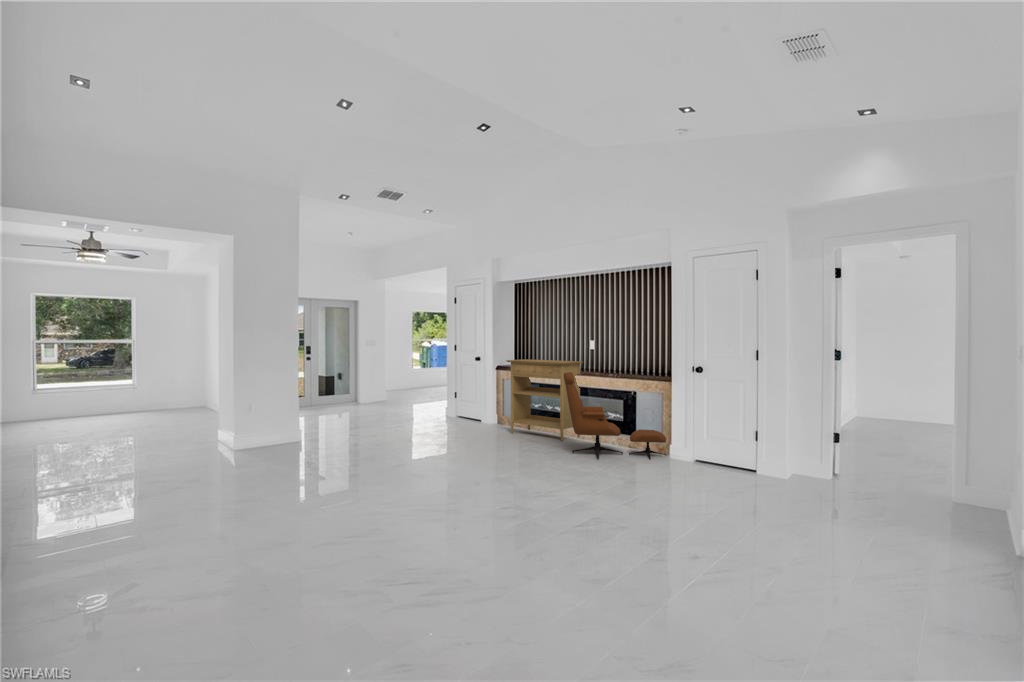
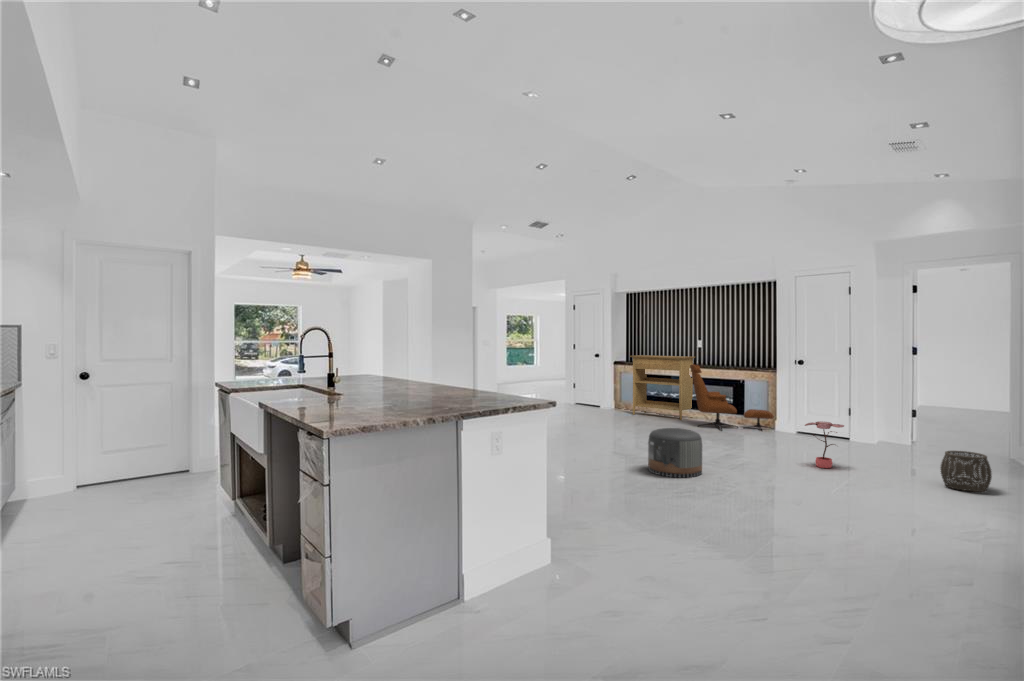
potted plant: none [665,463,720,534] -> present [805,421,844,468]
pouf: none [418,477,499,562] -> present [648,428,702,478]
woven basket: none [851,519,931,594] -> present [940,451,992,492]

